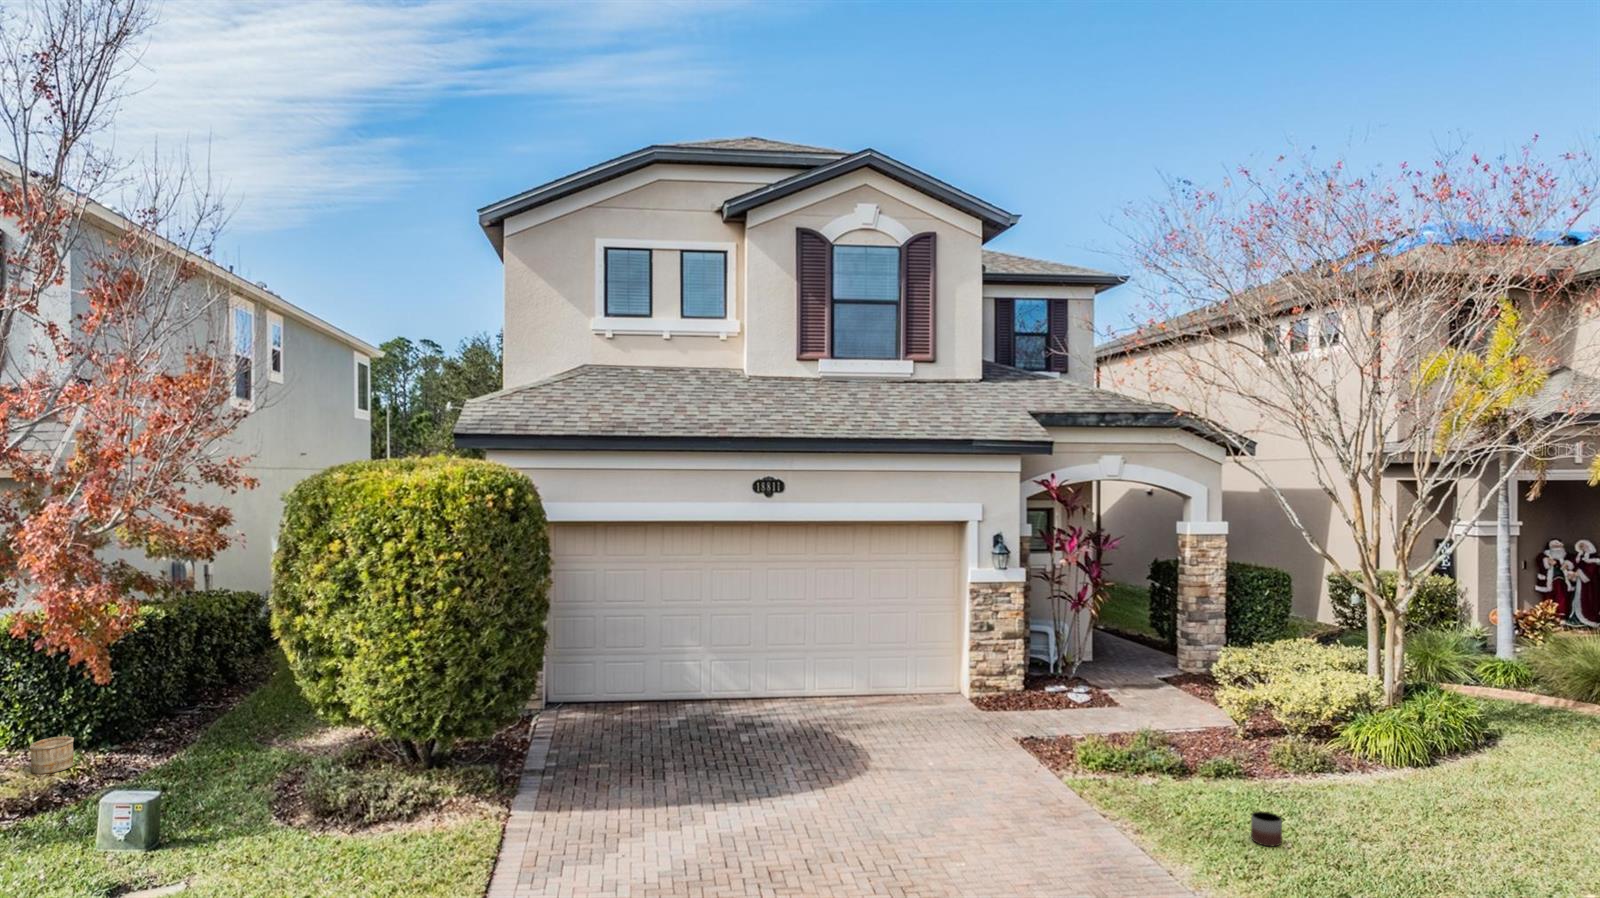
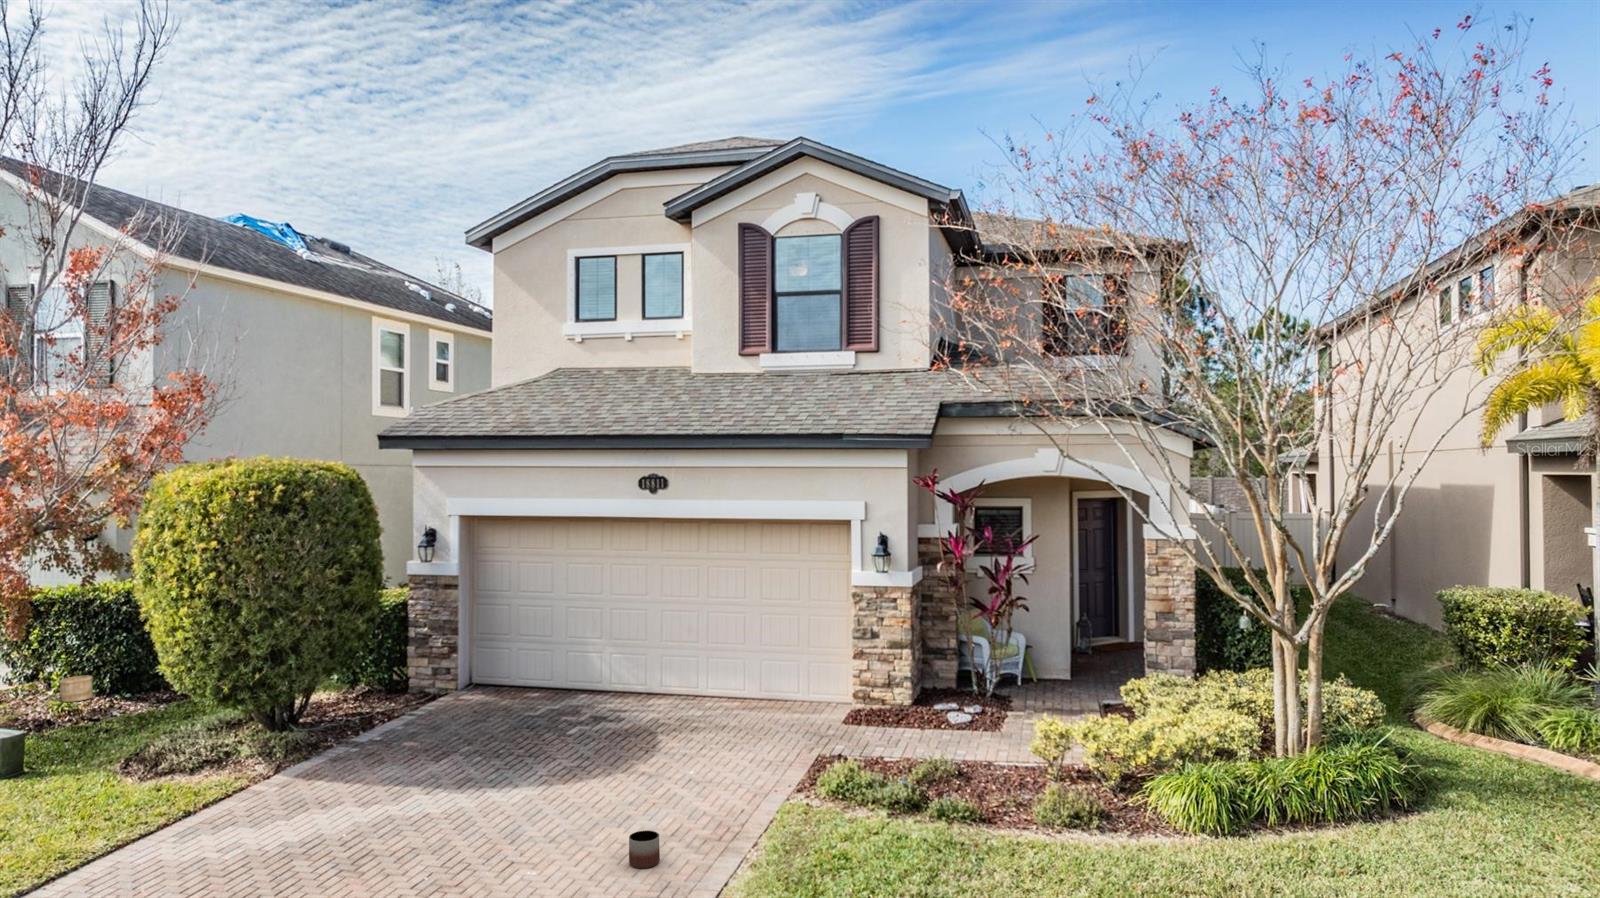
planter: present [1251,811,1282,846] -> present [629,830,660,868]

